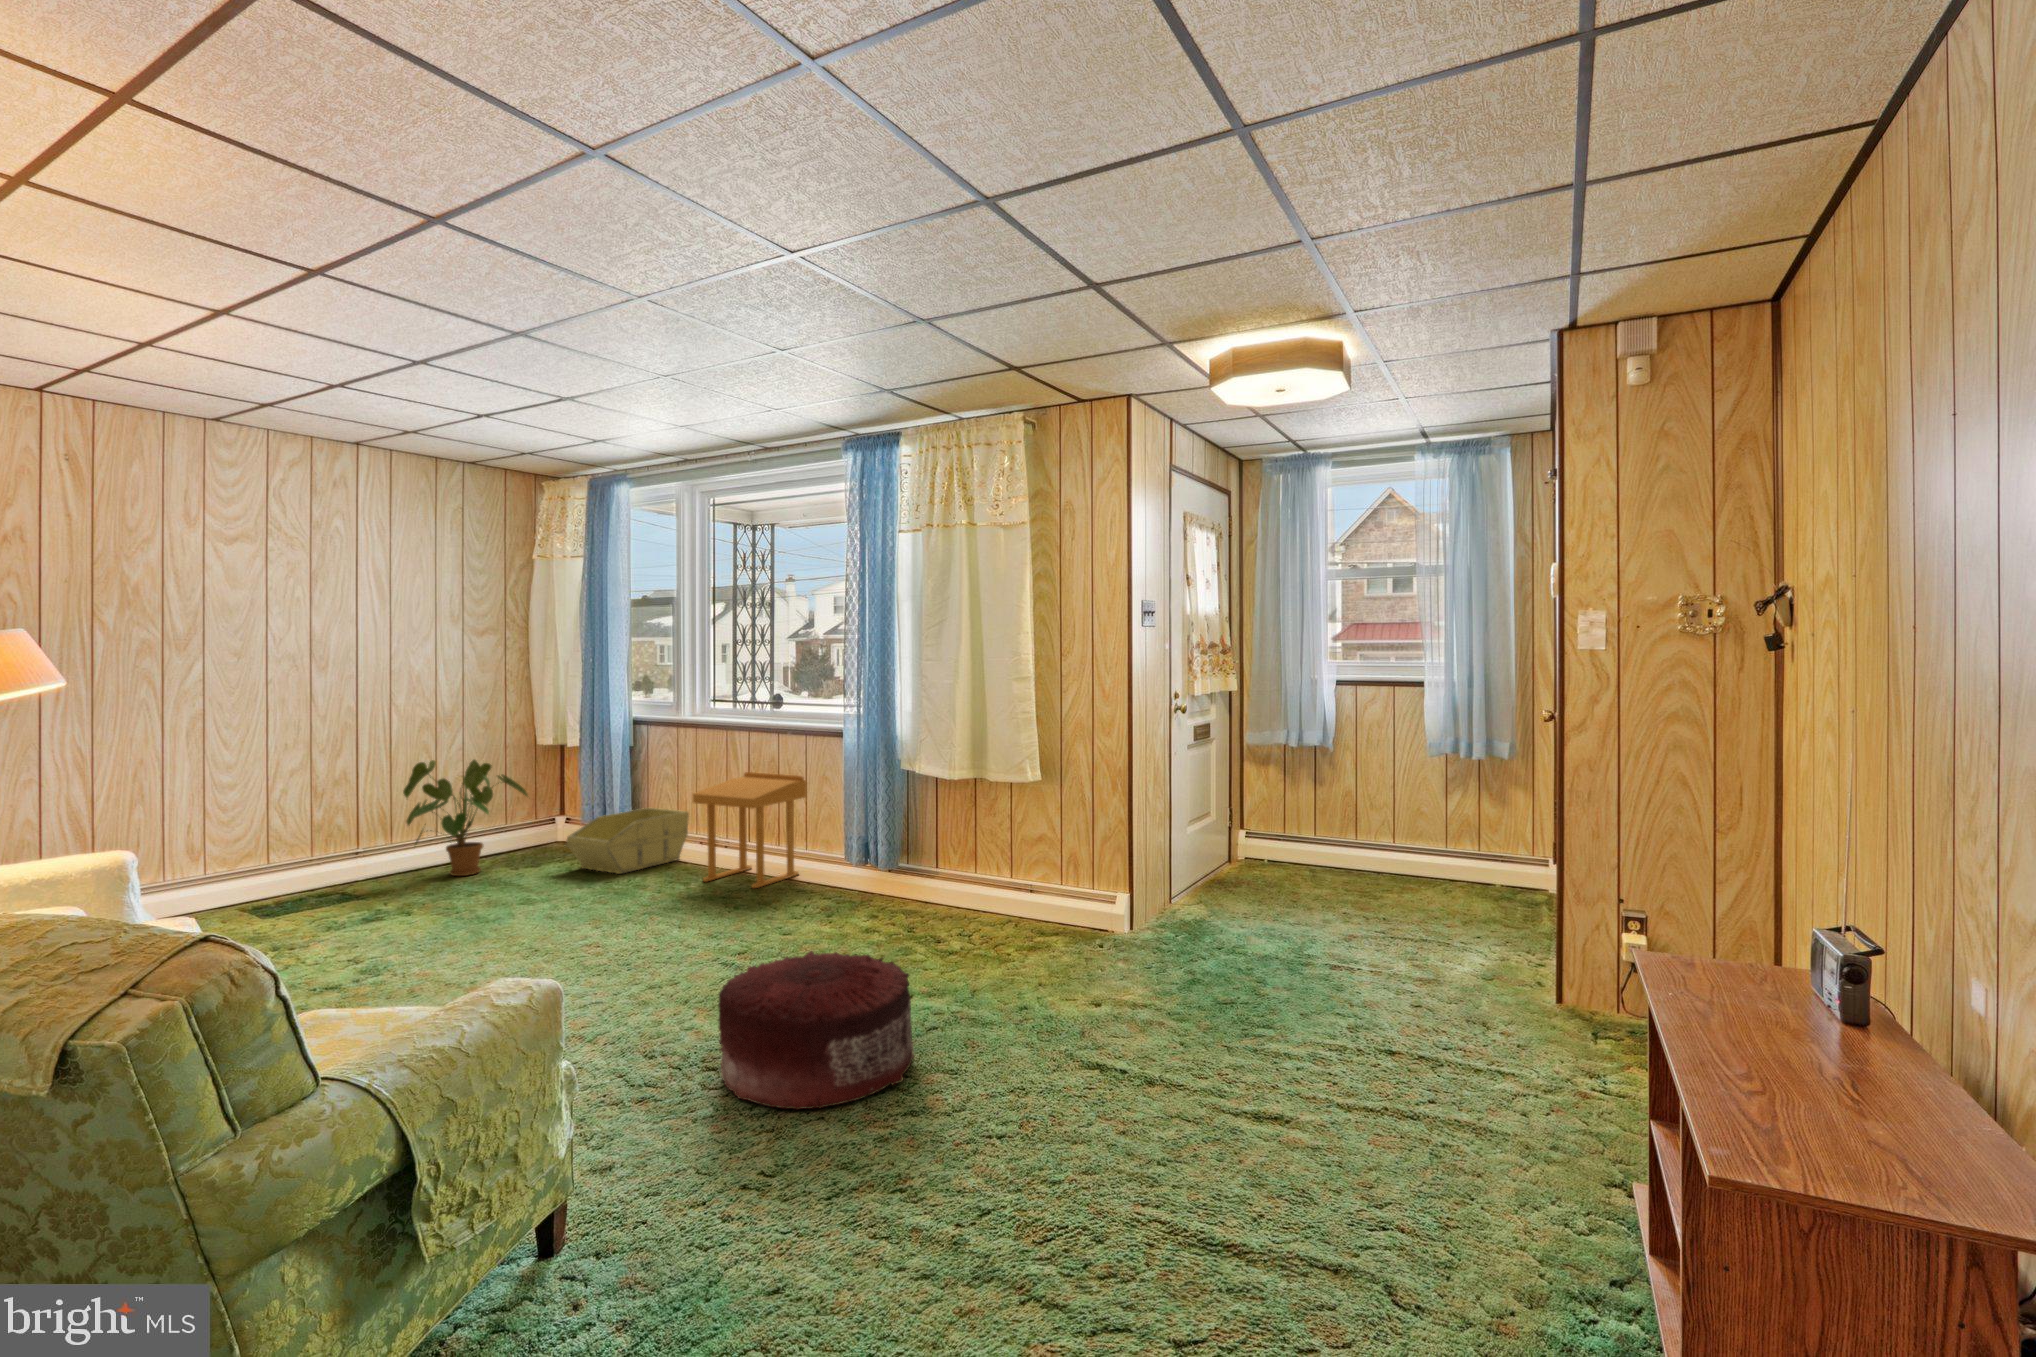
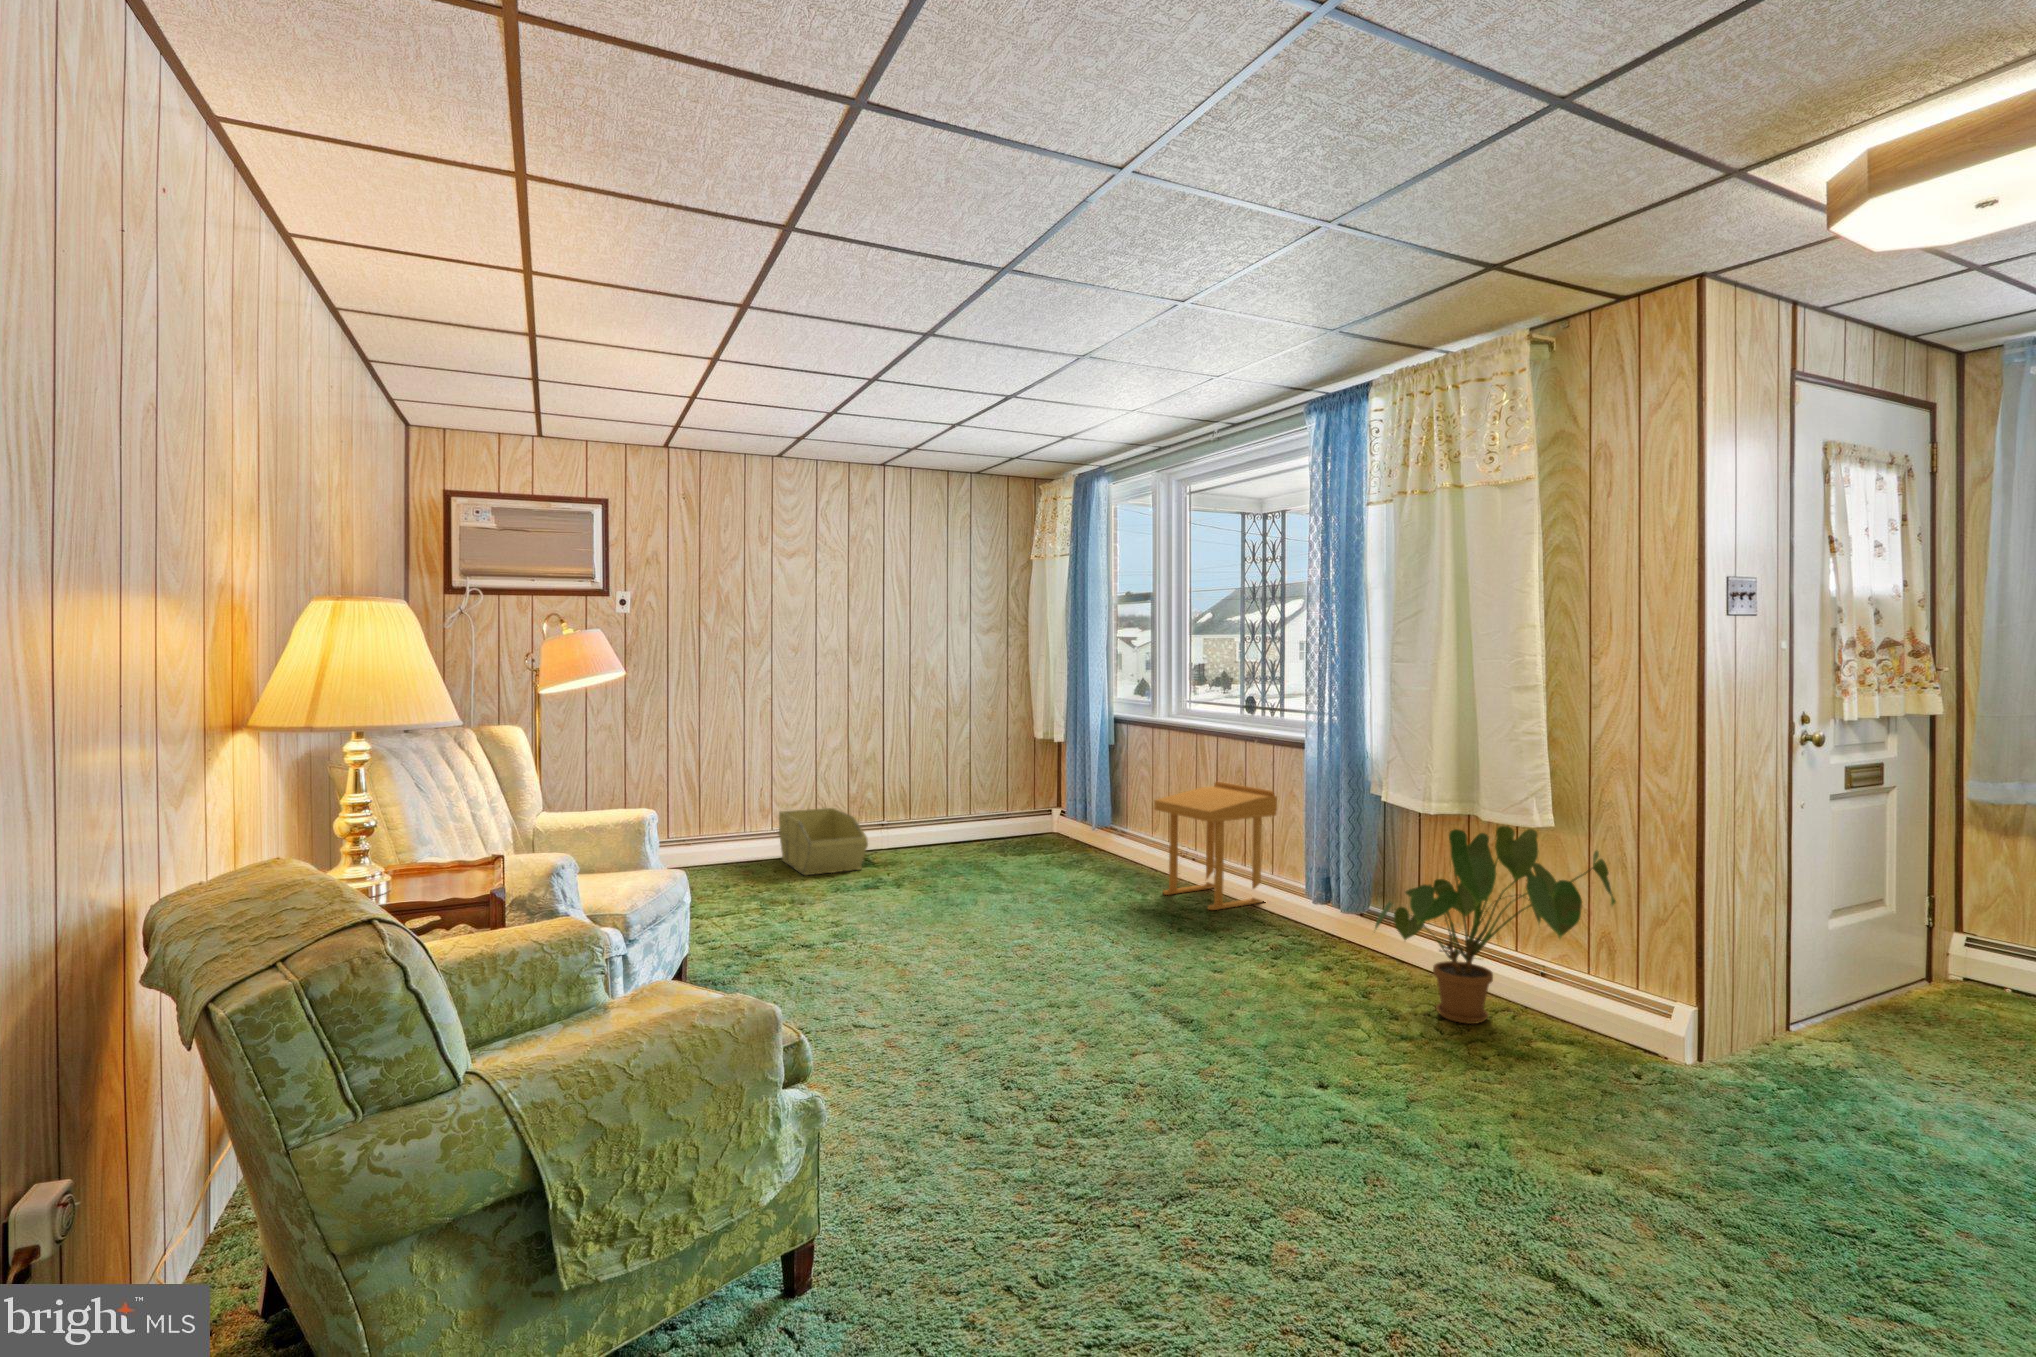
house plant: present [403,760,528,876] -> present [1375,826,1616,1024]
storage bin: present [567,808,689,874] -> present [778,808,868,875]
pouf: present [718,951,914,1109] -> none [1045,1005,1285,1215]

